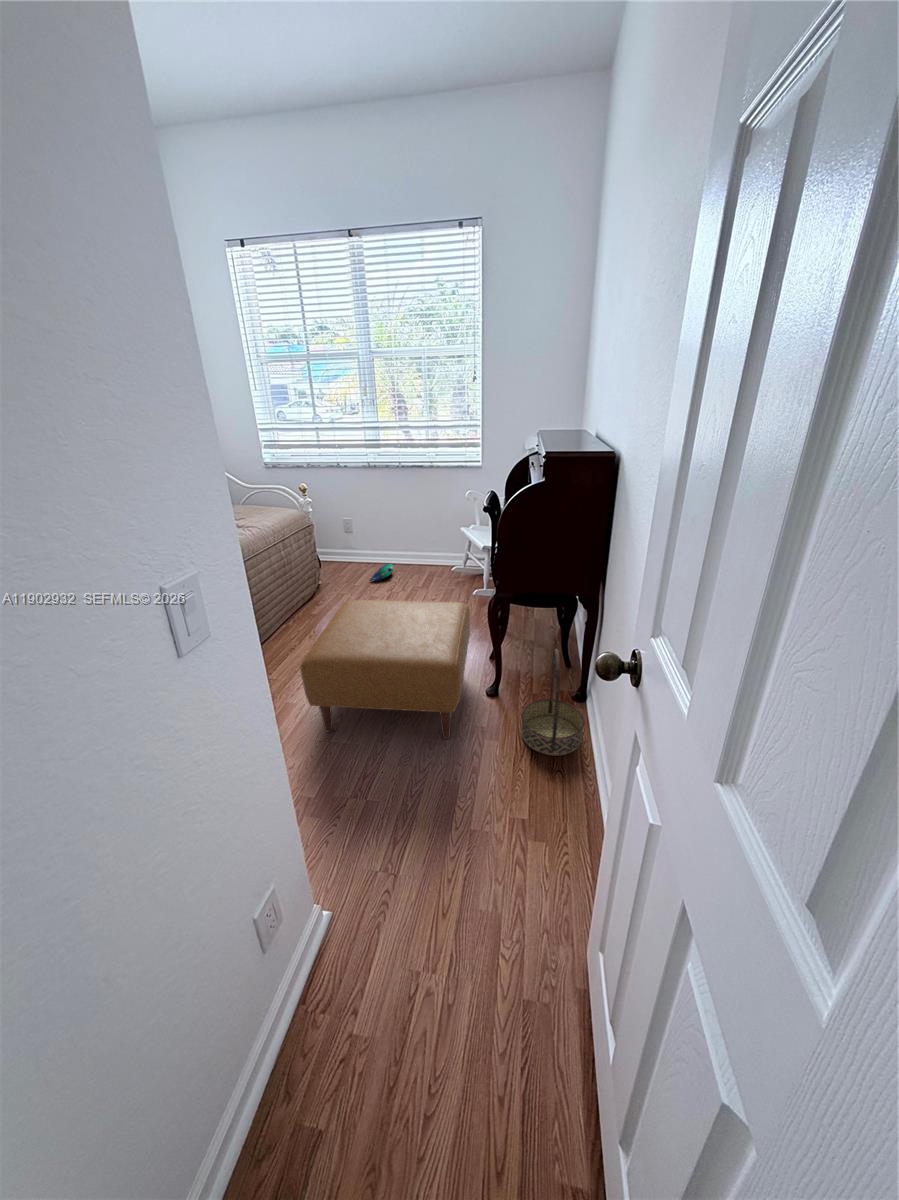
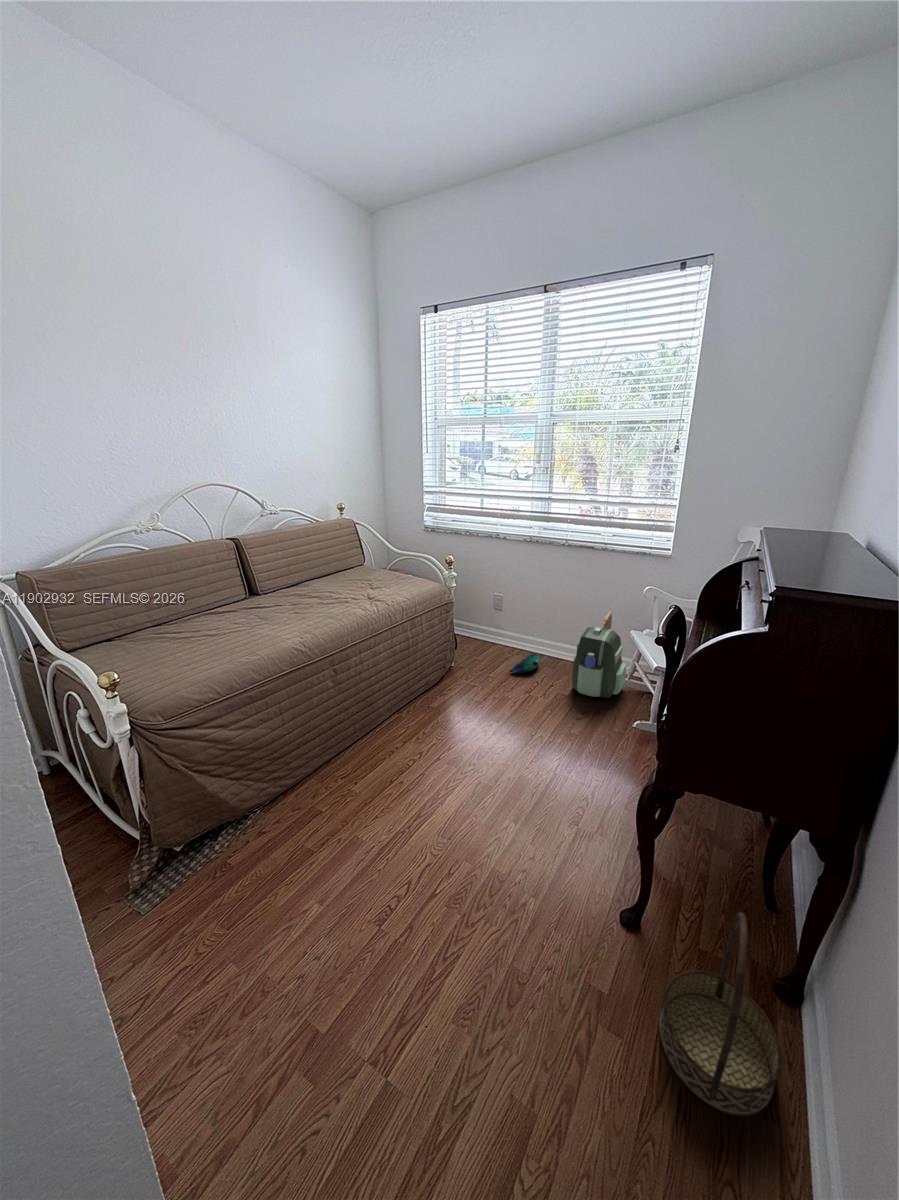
backpack: none [422,517,462,584] -> present [572,611,626,697]
ottoman: present [300,600,470,739] -> none [363,719,612,981]

